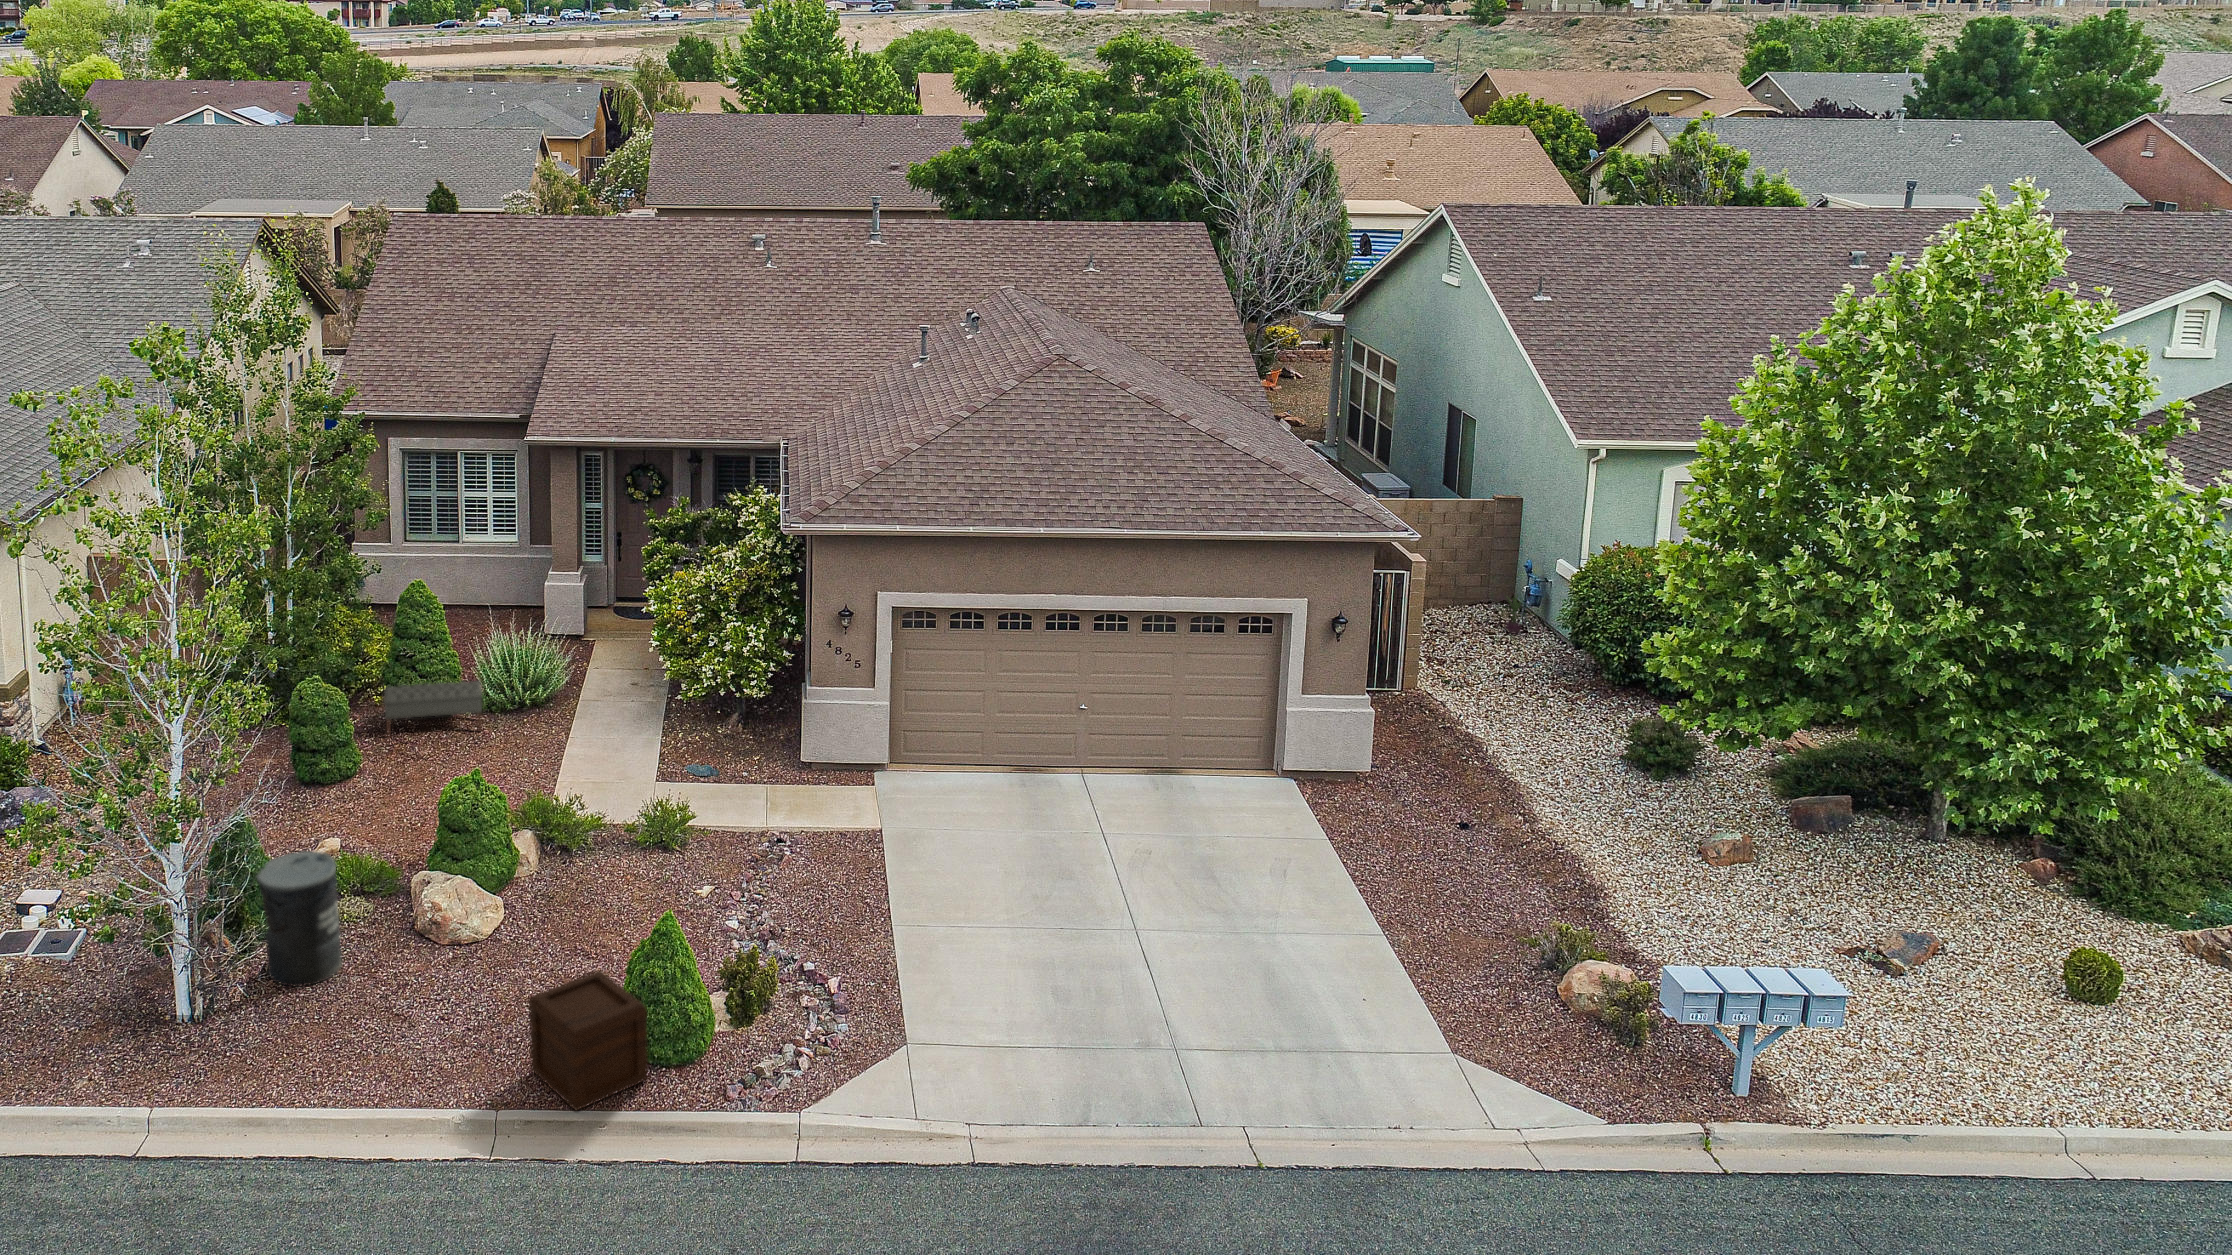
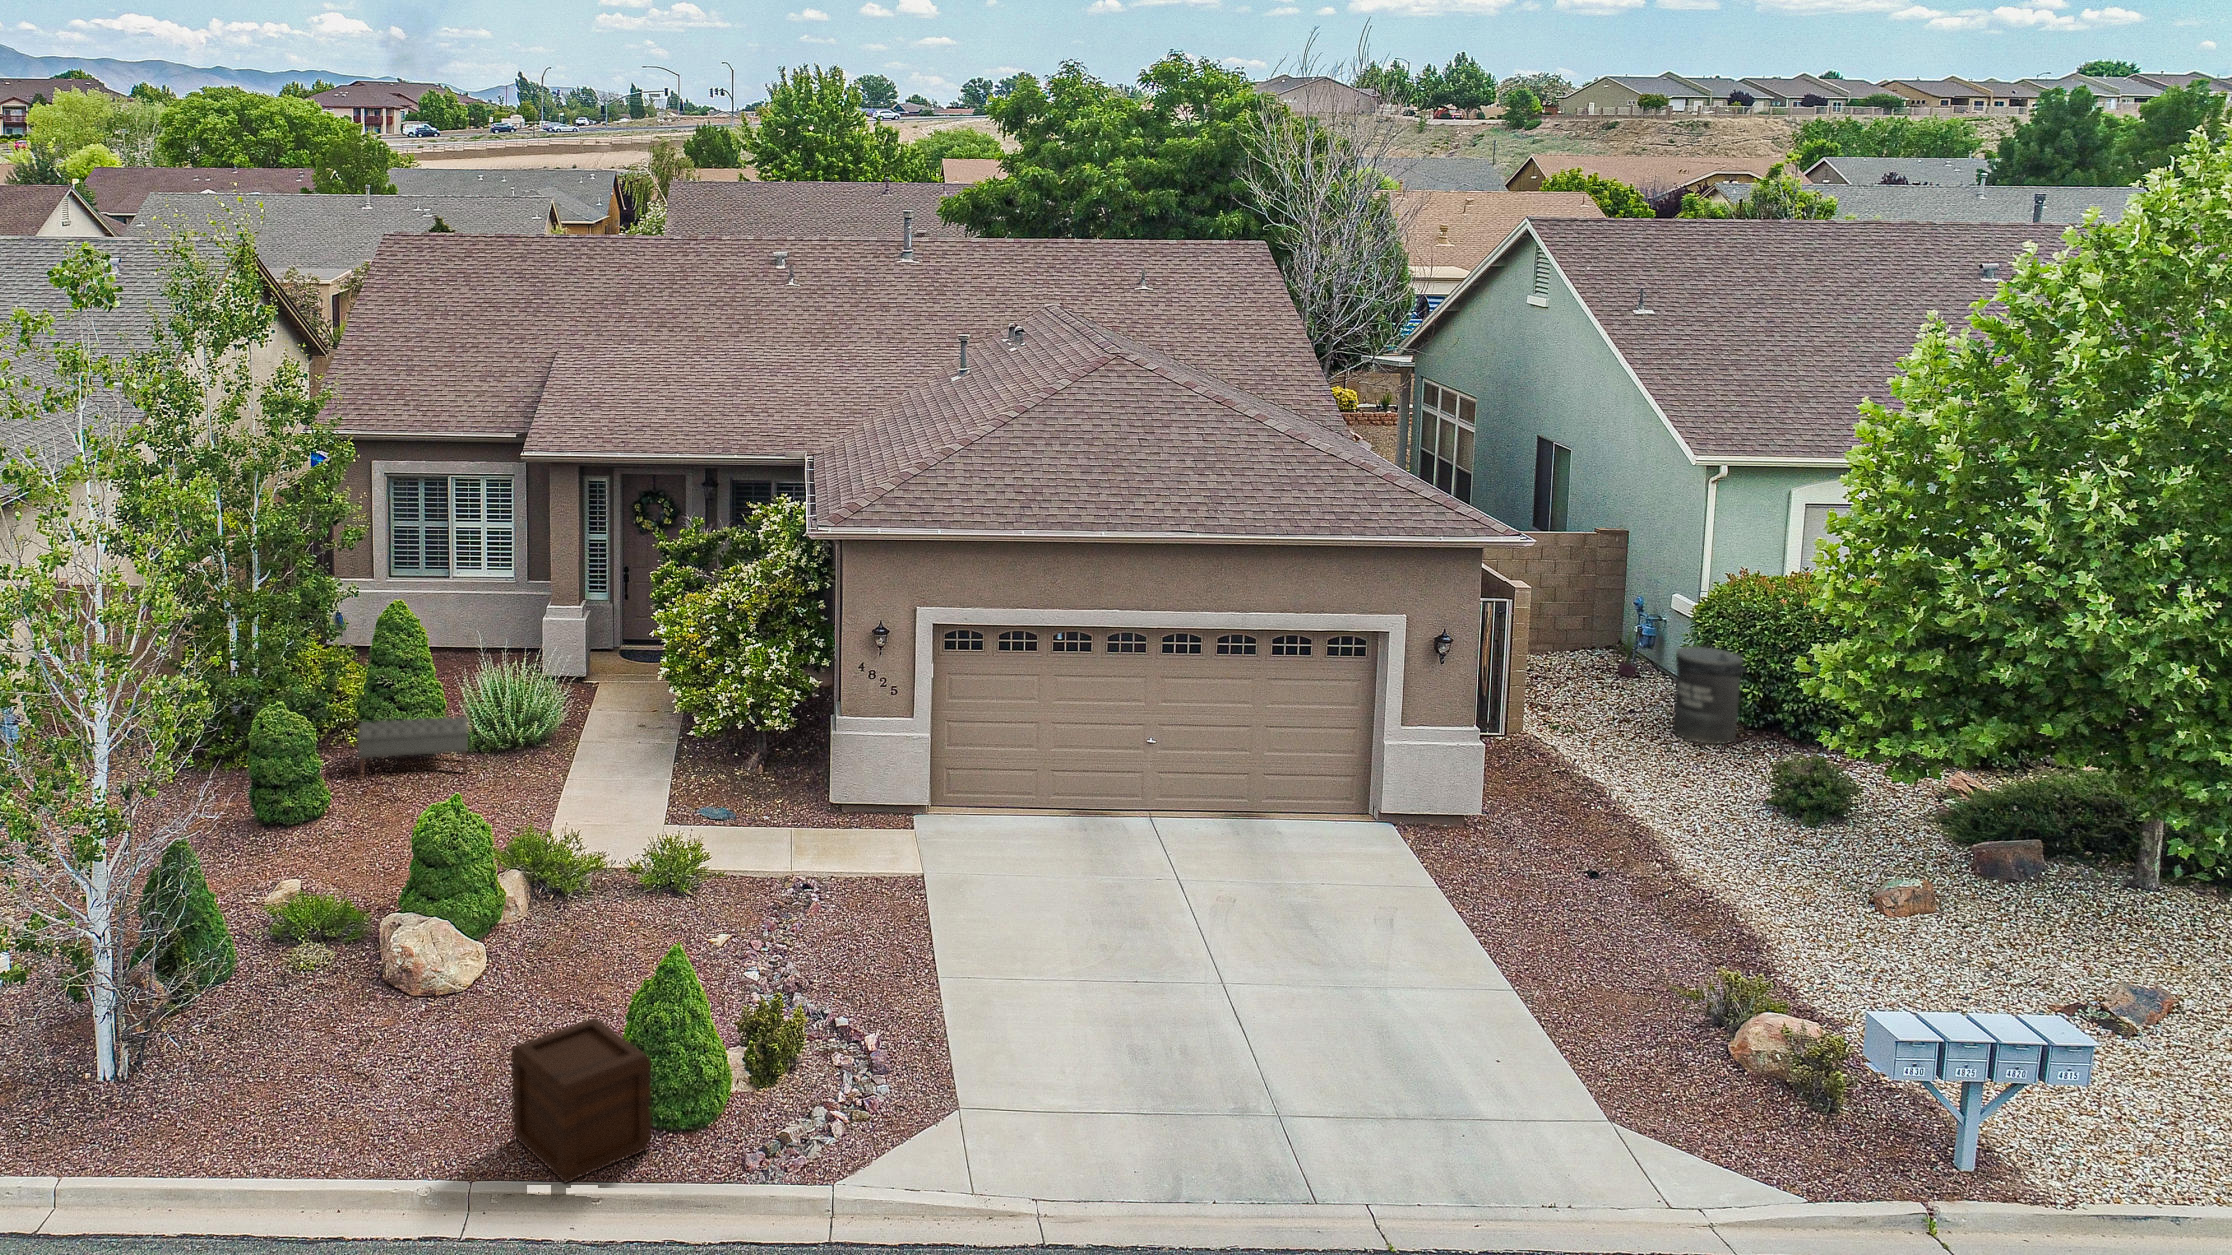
trash can: present [257,851,342,987] -> present [1673,646,1746,744]

